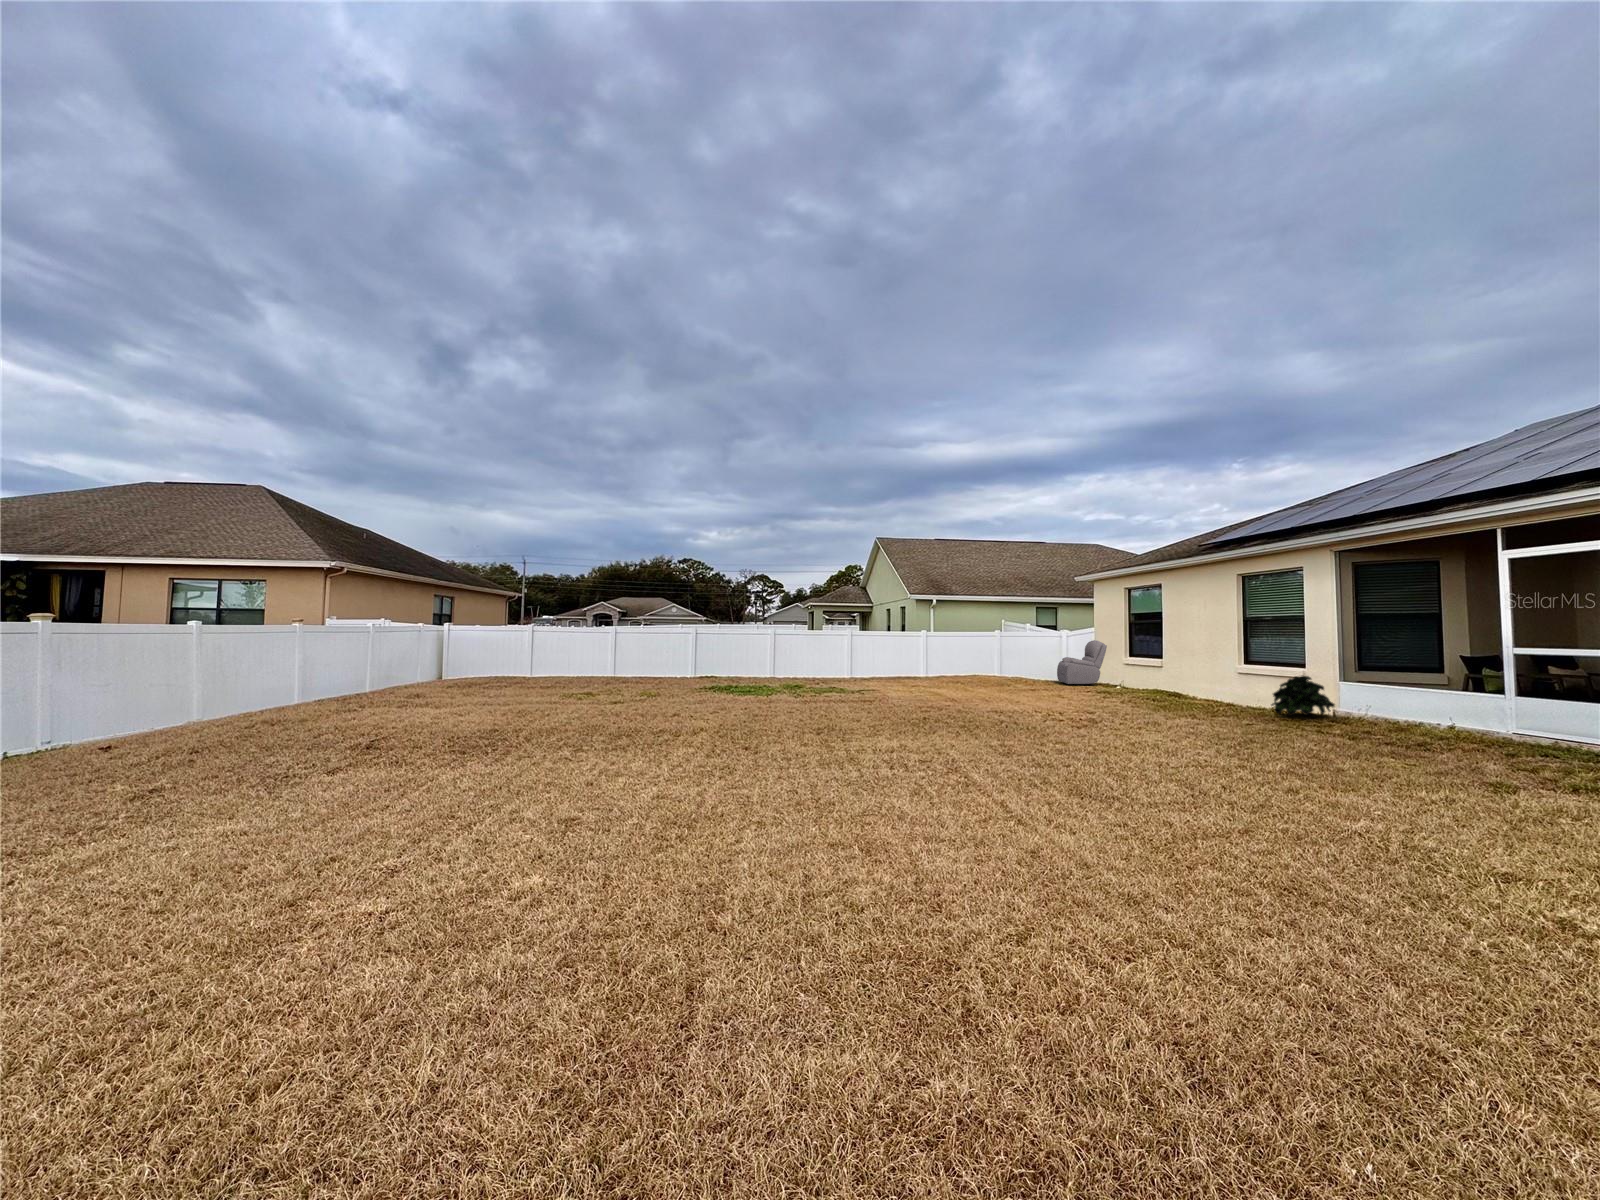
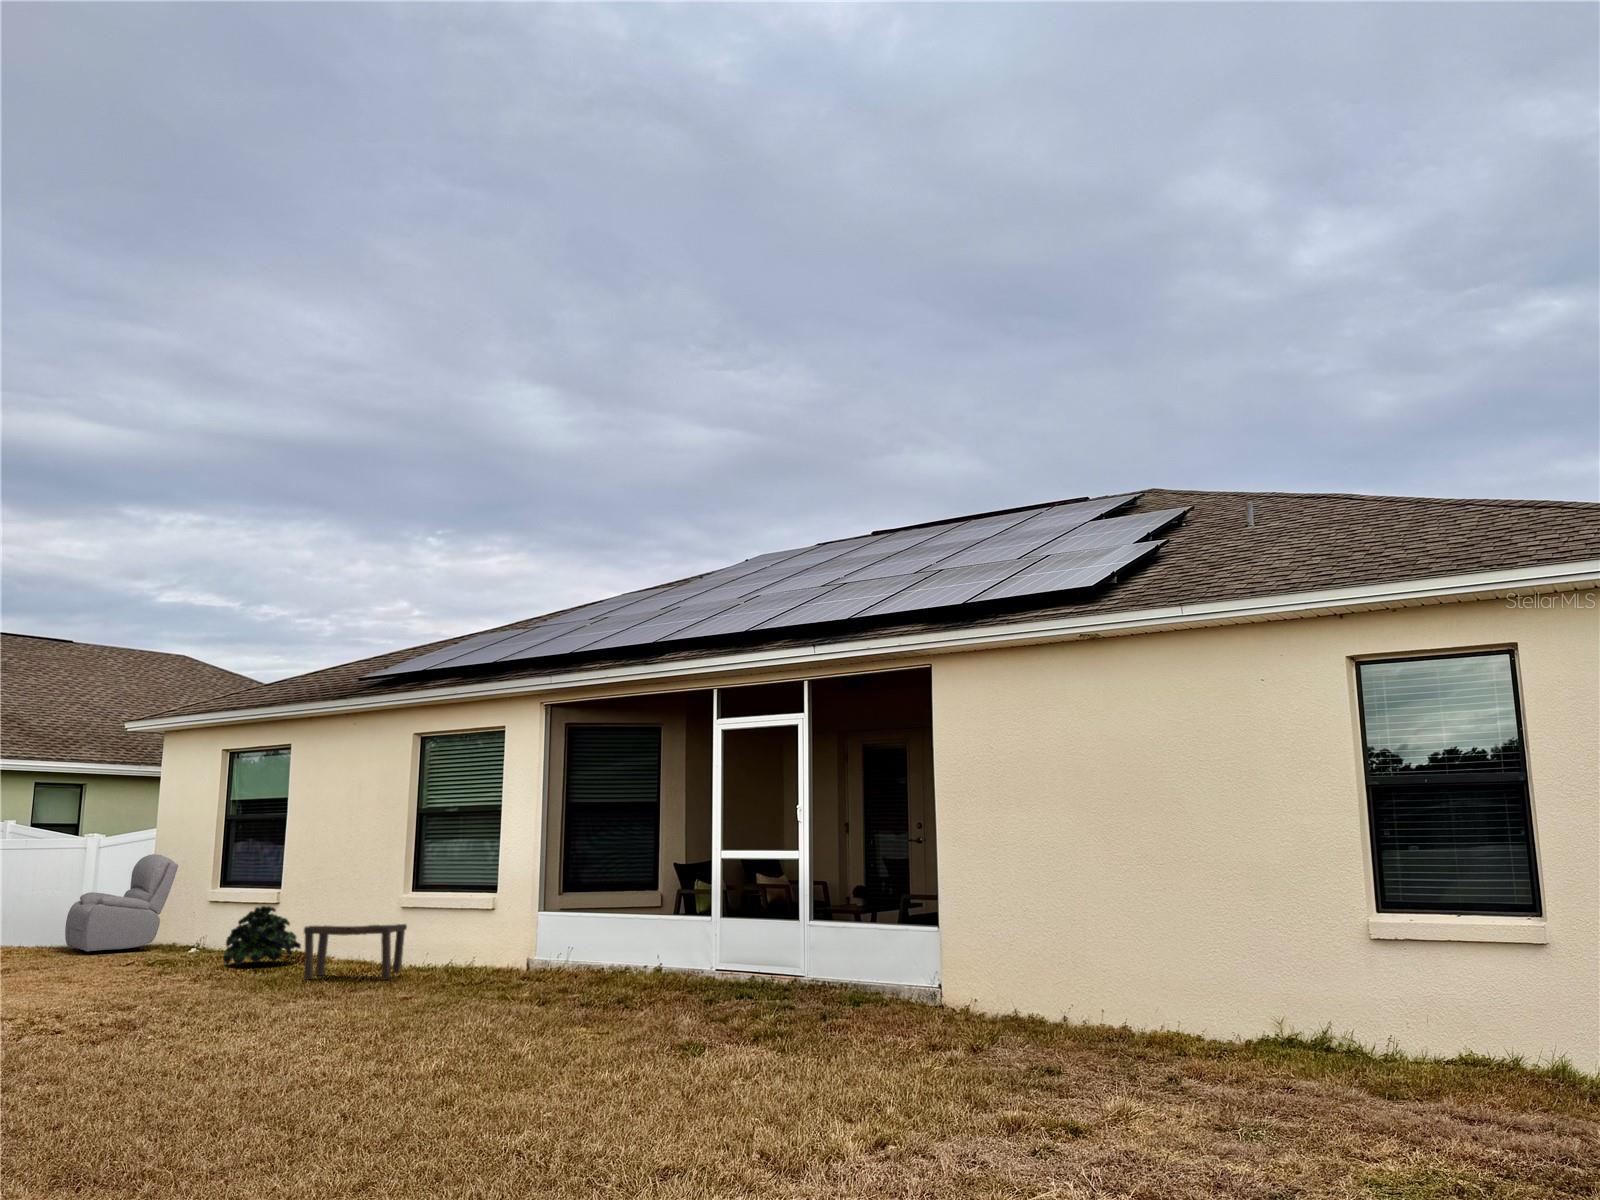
potted plant: present [1271,676,1335,715] -> present [223,906,301,965]
bench: none [1179,680,1243,712] -> present [304,924,407,980]

